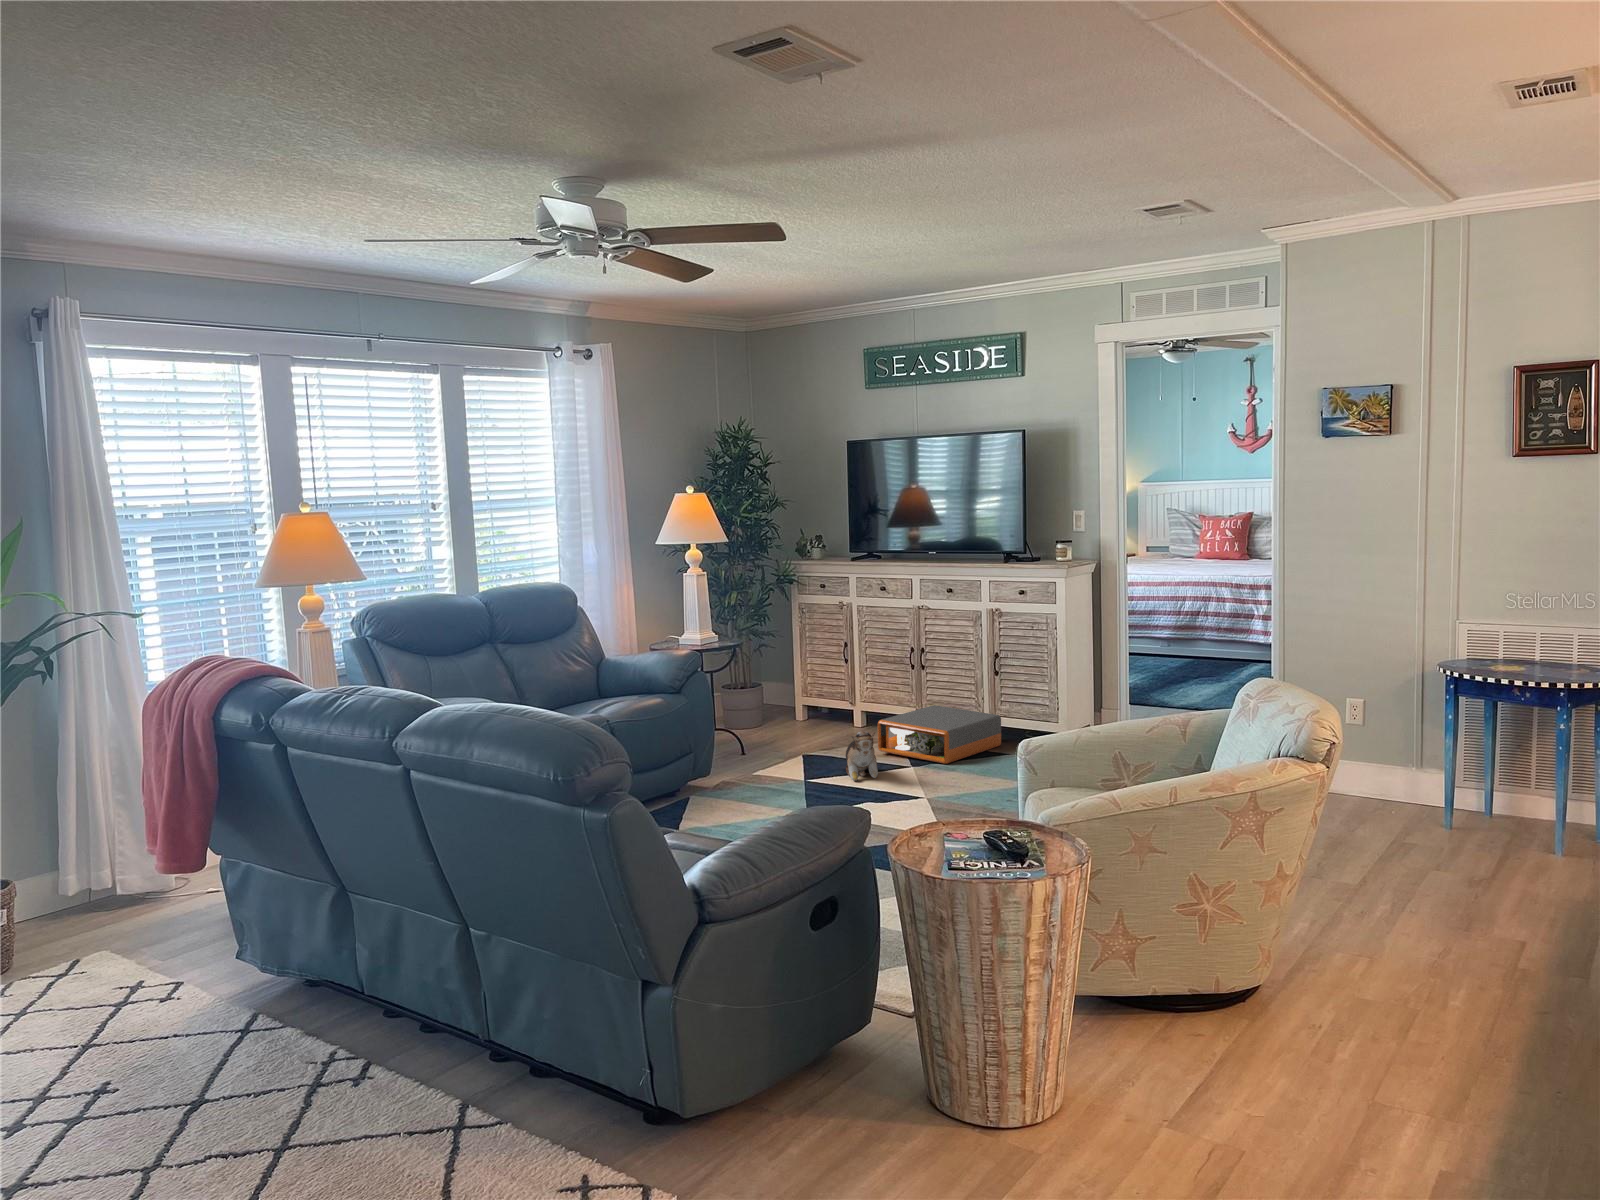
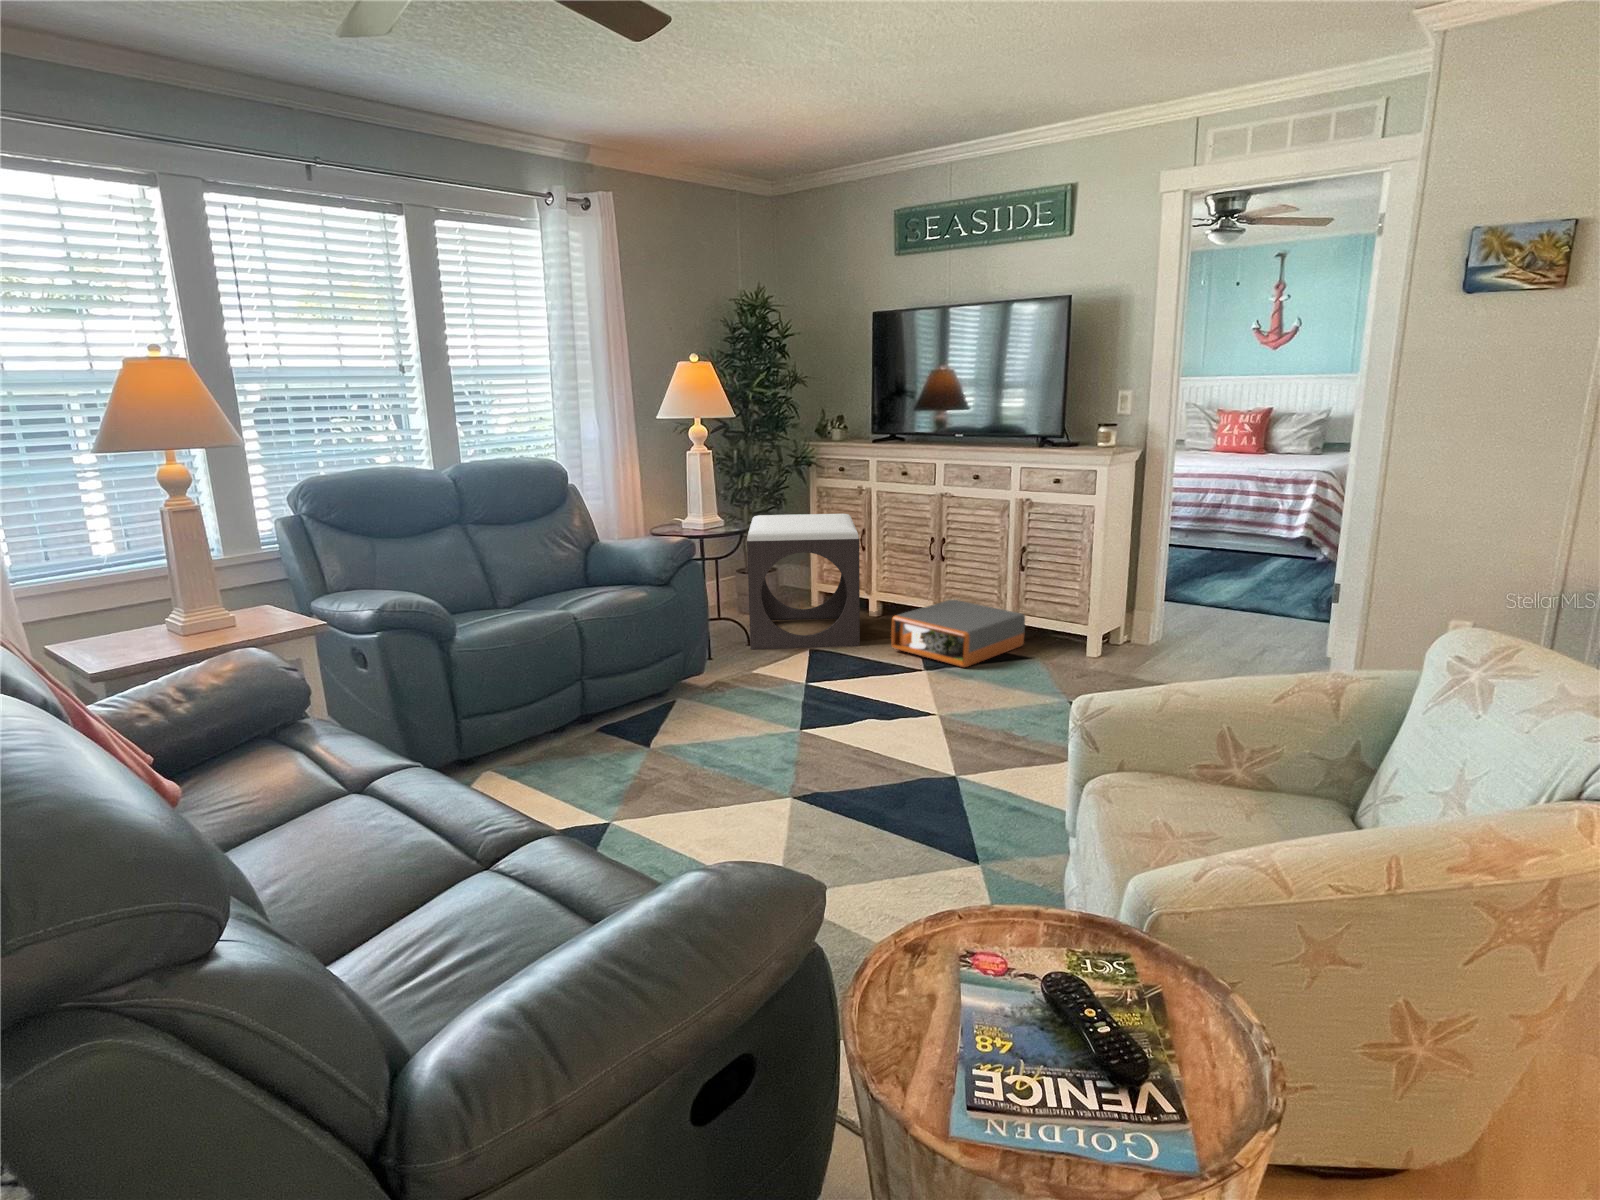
footstool: none [740,628,848,757] -> present [747,514,860,649]
plush toy: present [845,731,878,781] -> none [854,632,889,686]

